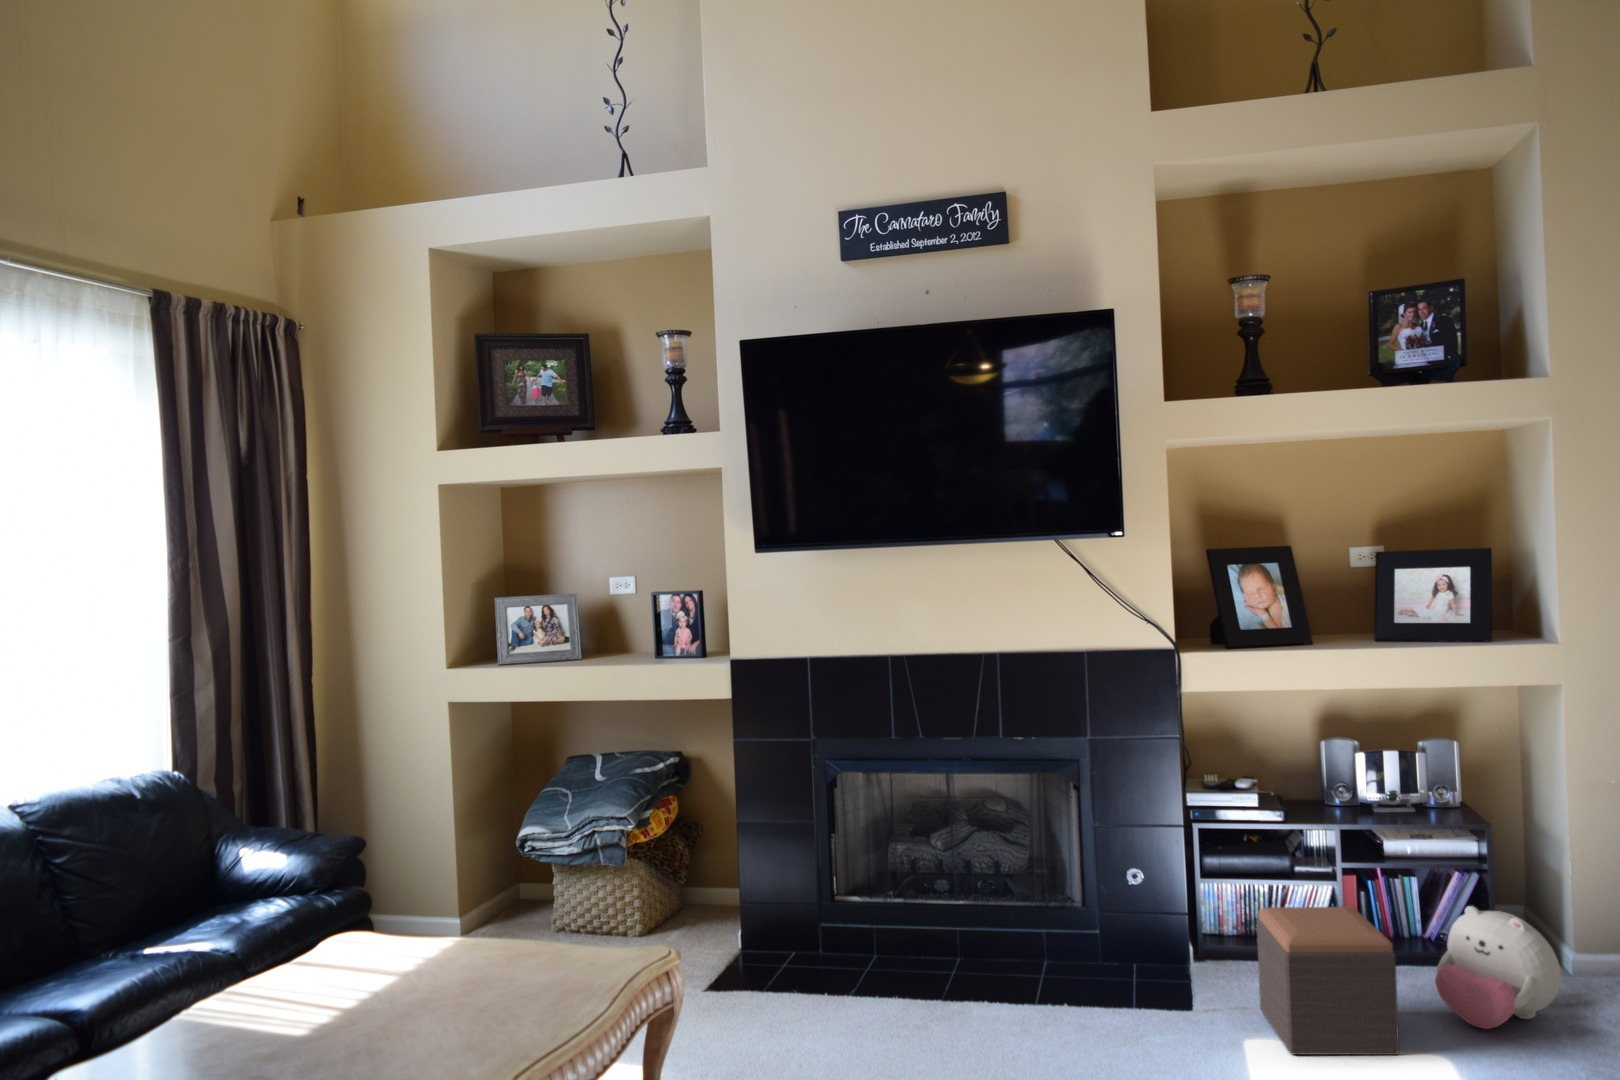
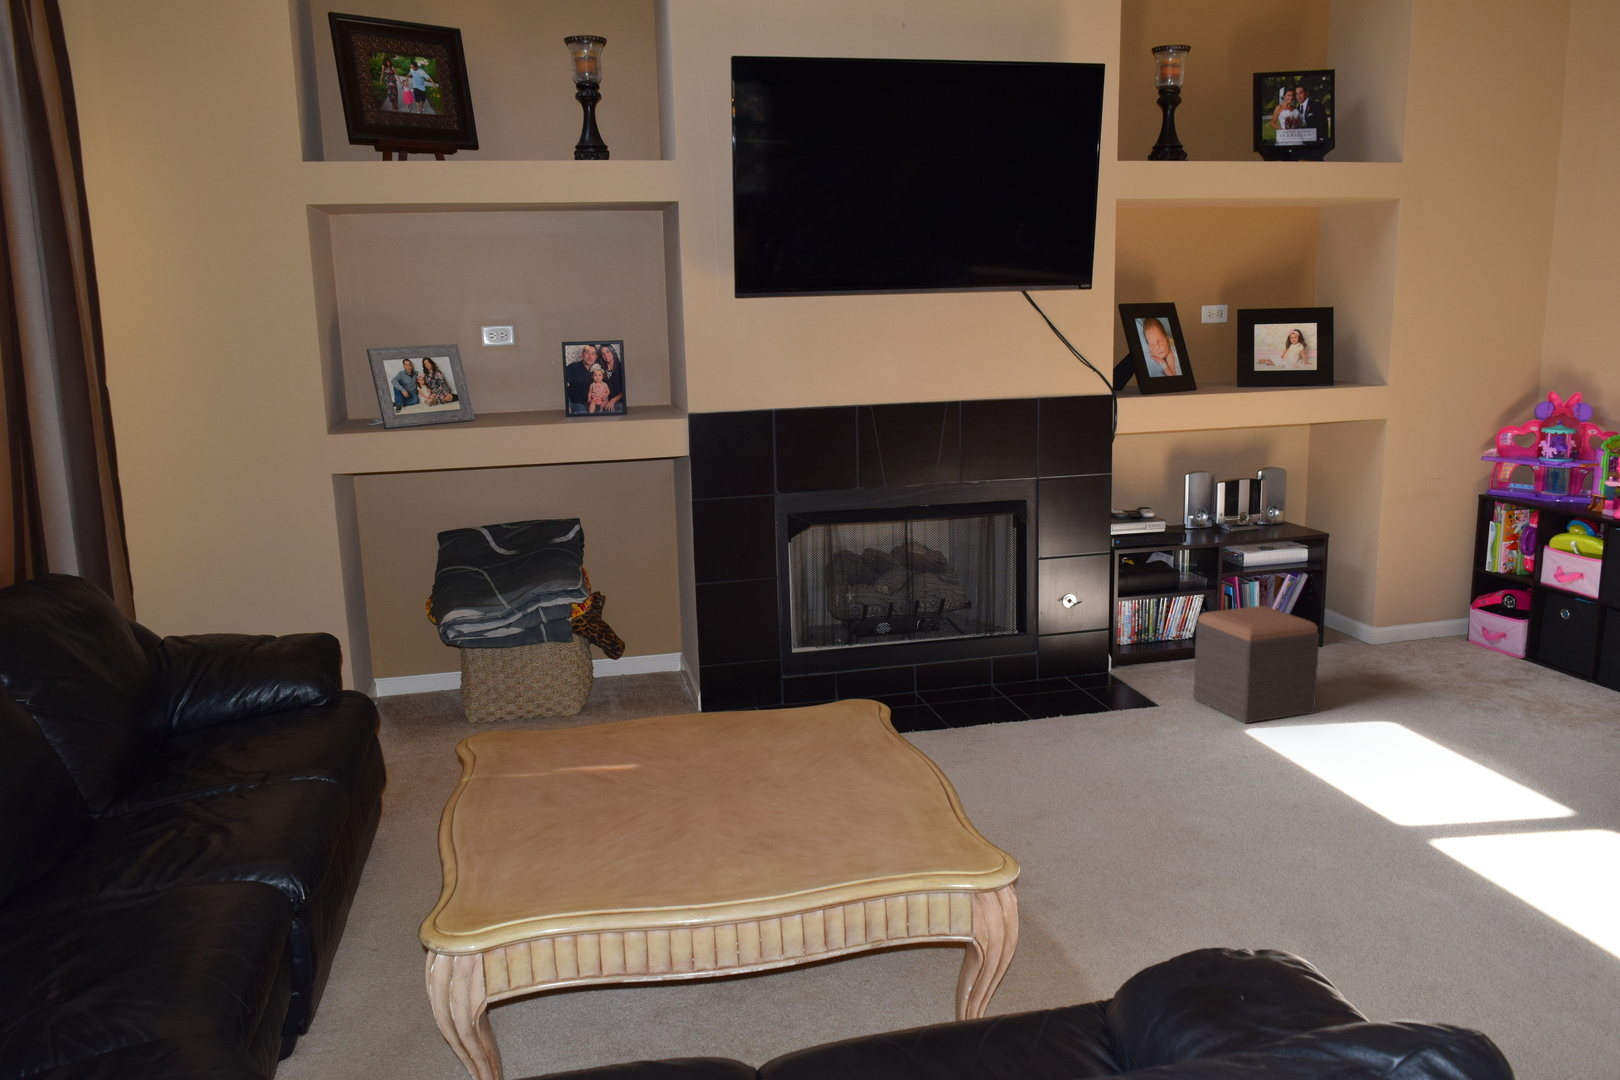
plush toy: present [1435,906,1561,1029] -> none [1314,597,1403,689]

